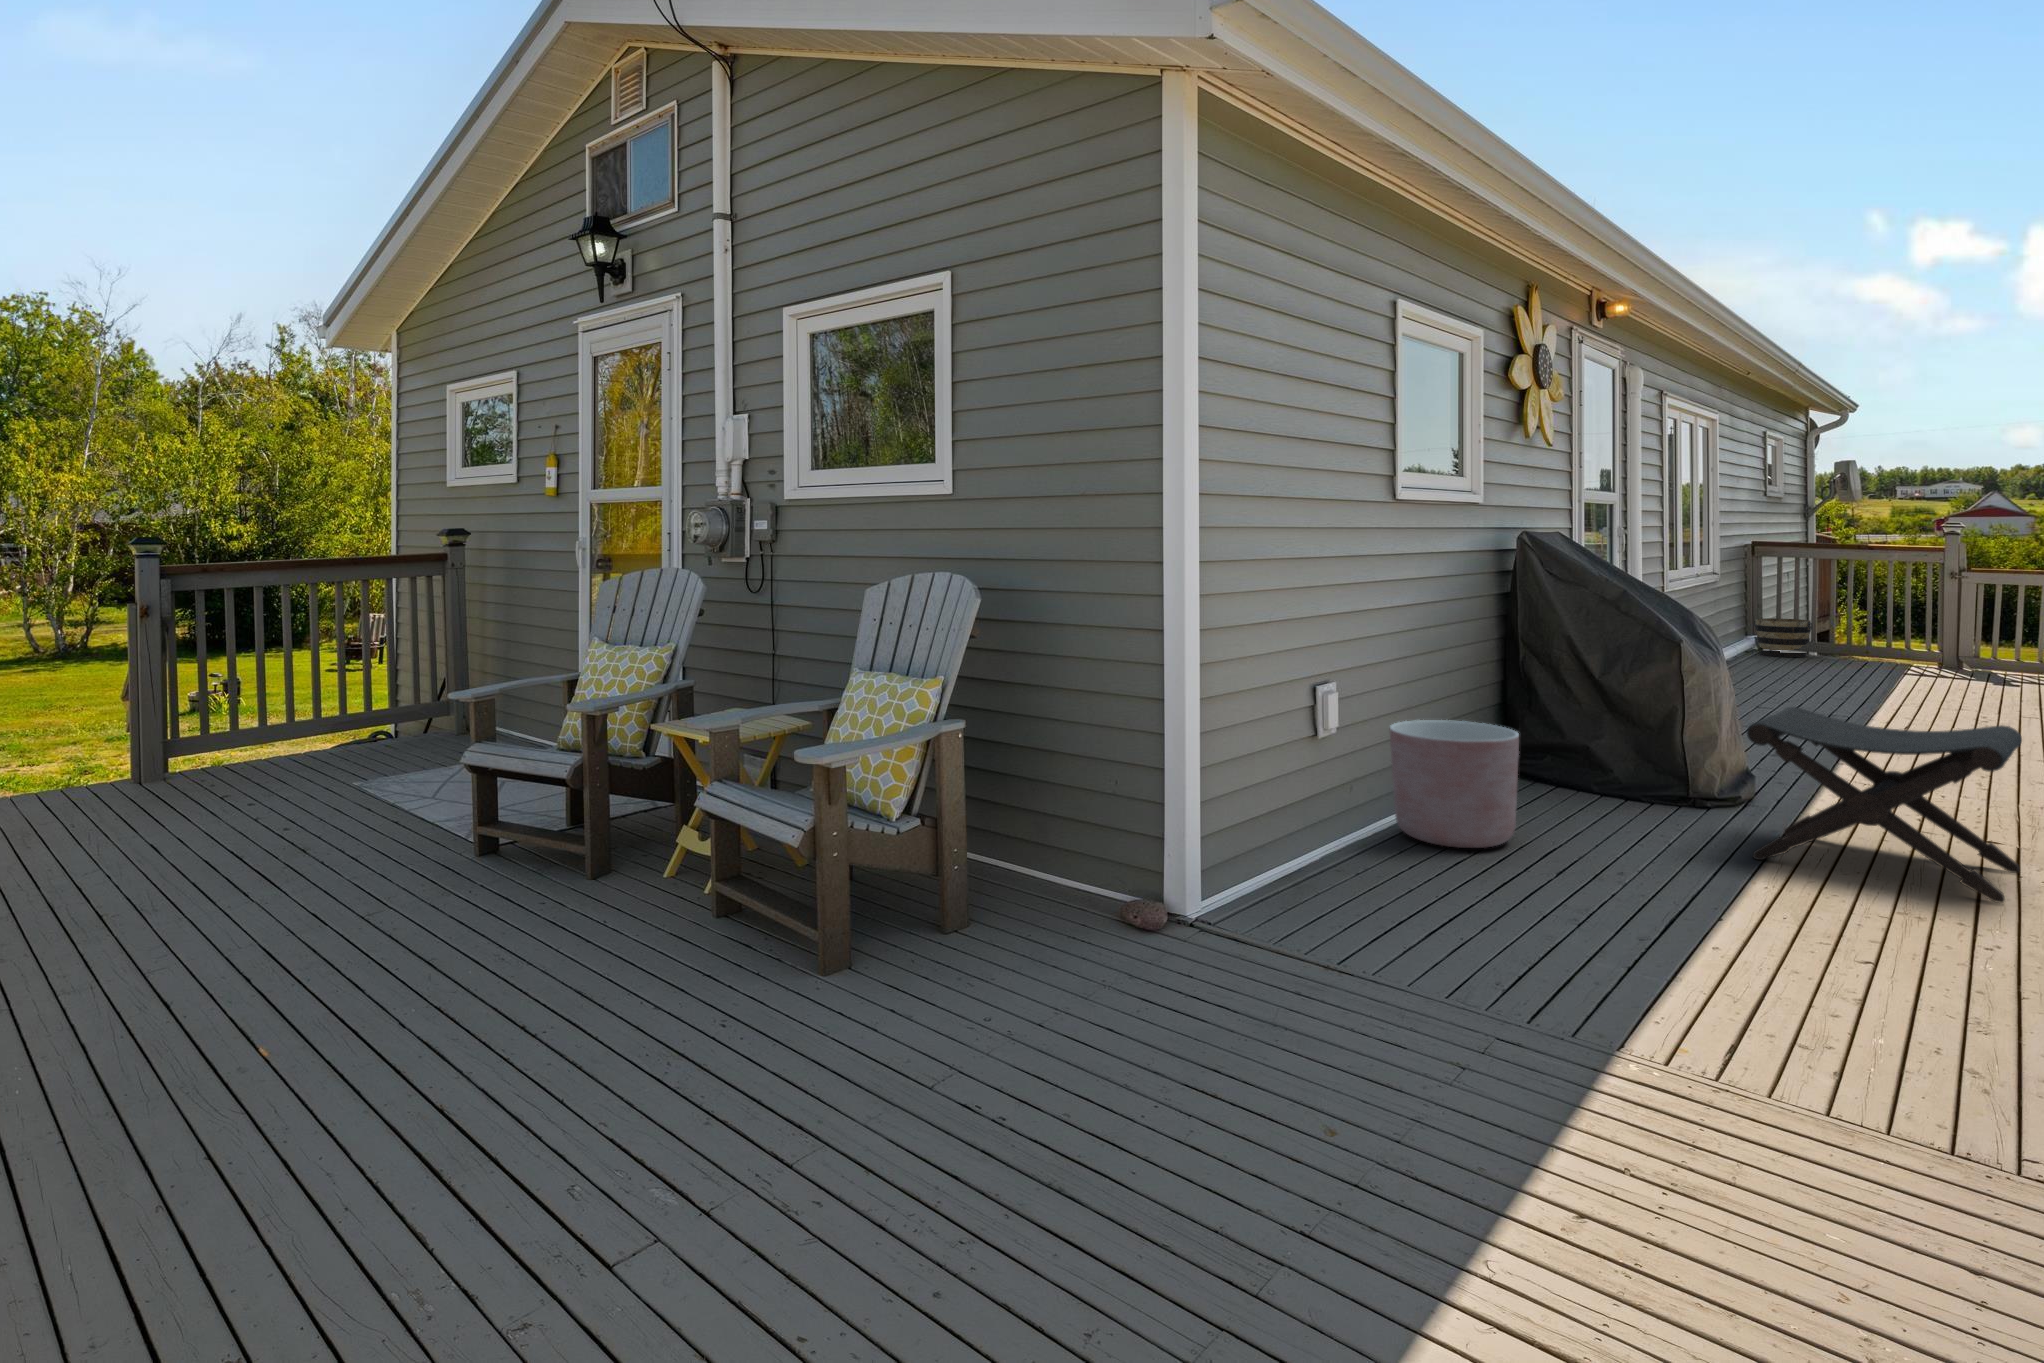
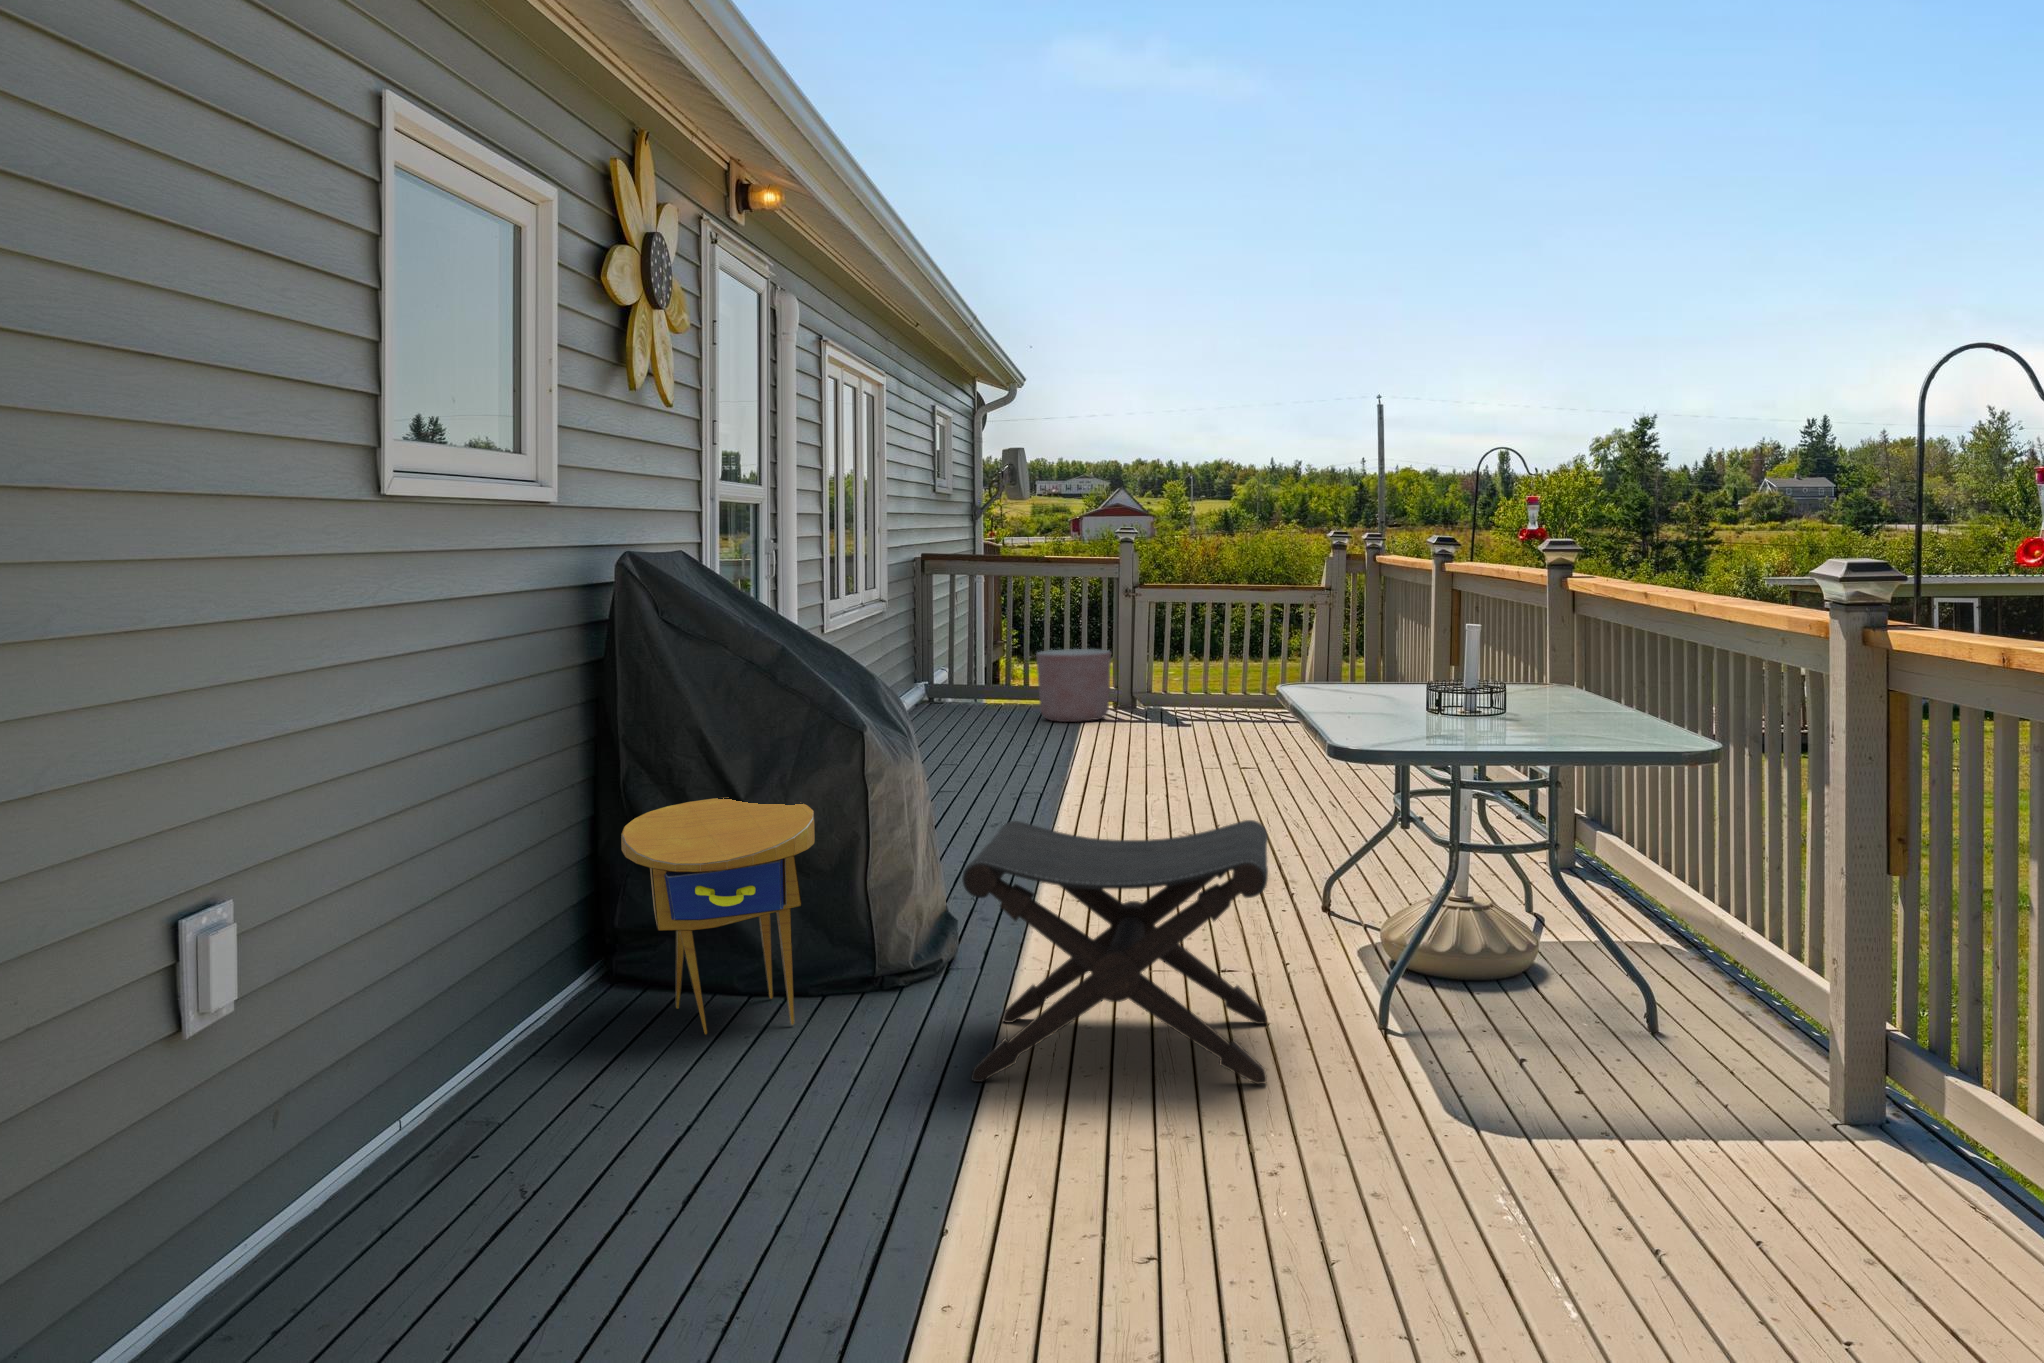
bucket: present [1754,618,1812,657] -> none [926,658,990,711]
side table: none [1520,675,1645,811] -> present [621,797,815,1034]
planter: present [1389,720,1519,848] -> present [1037,649,1111,722]

